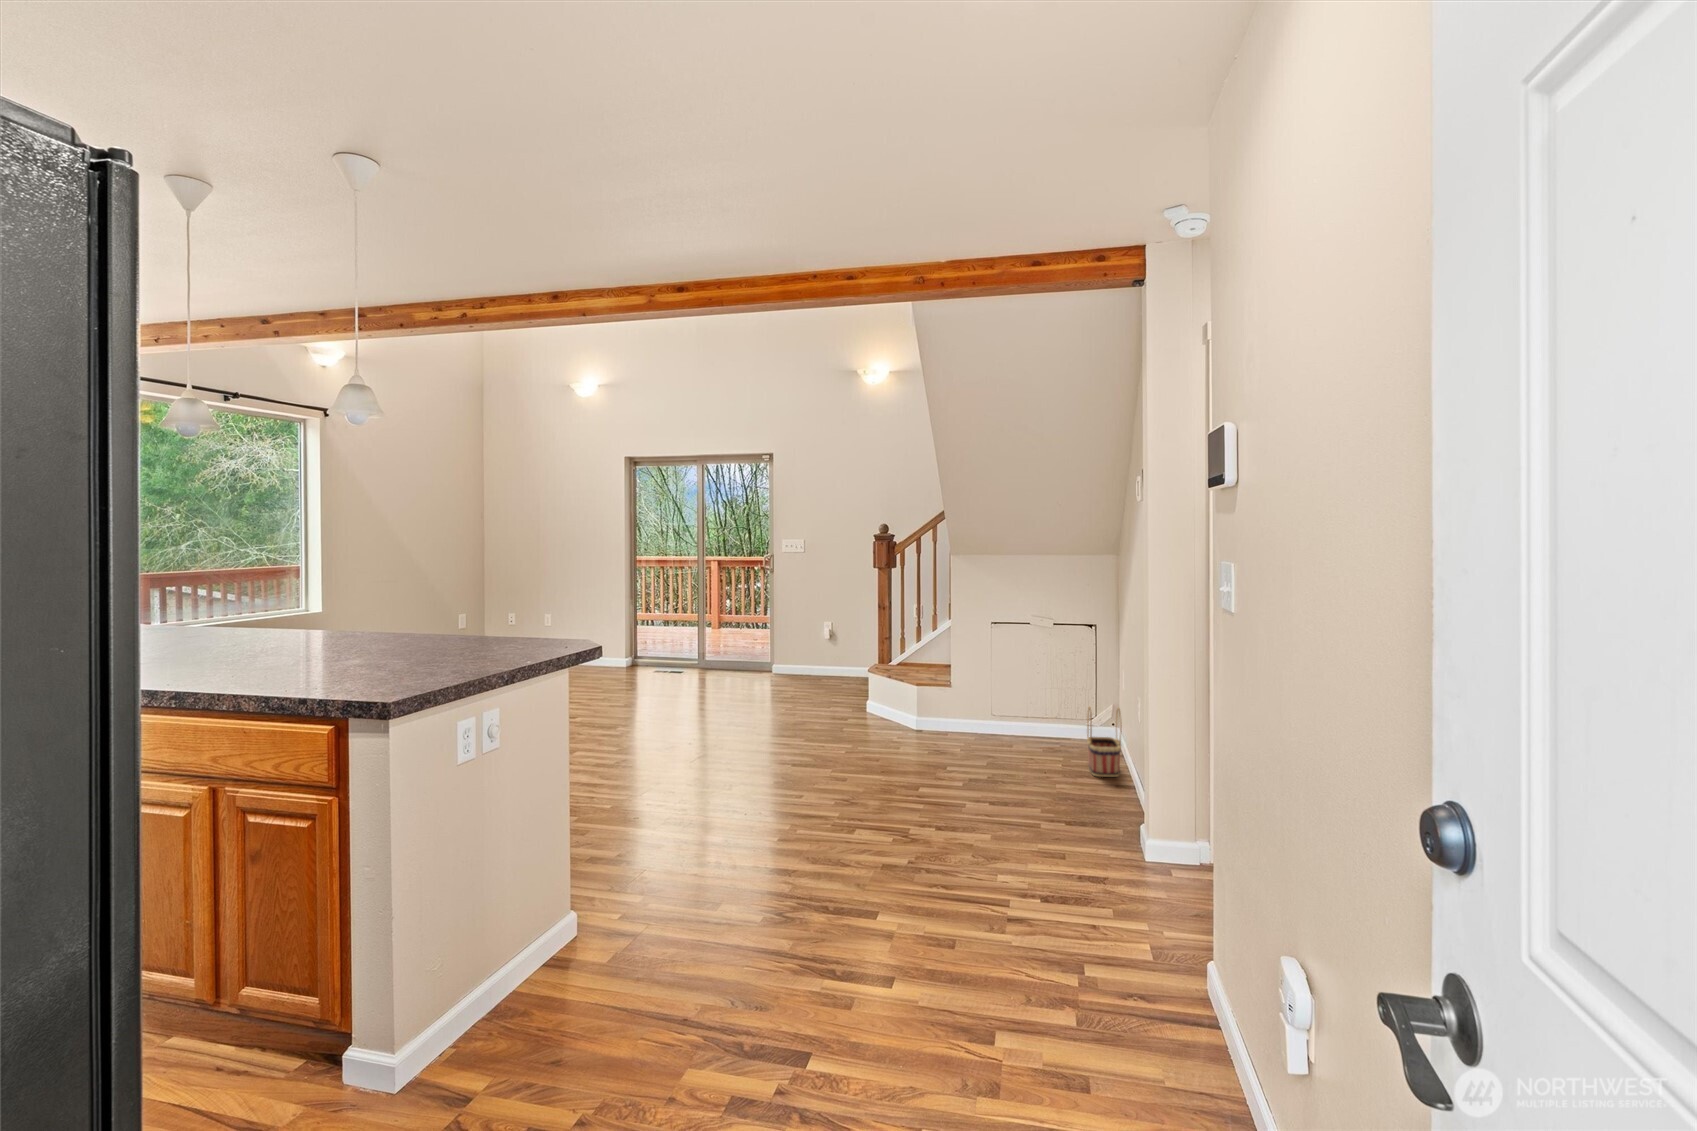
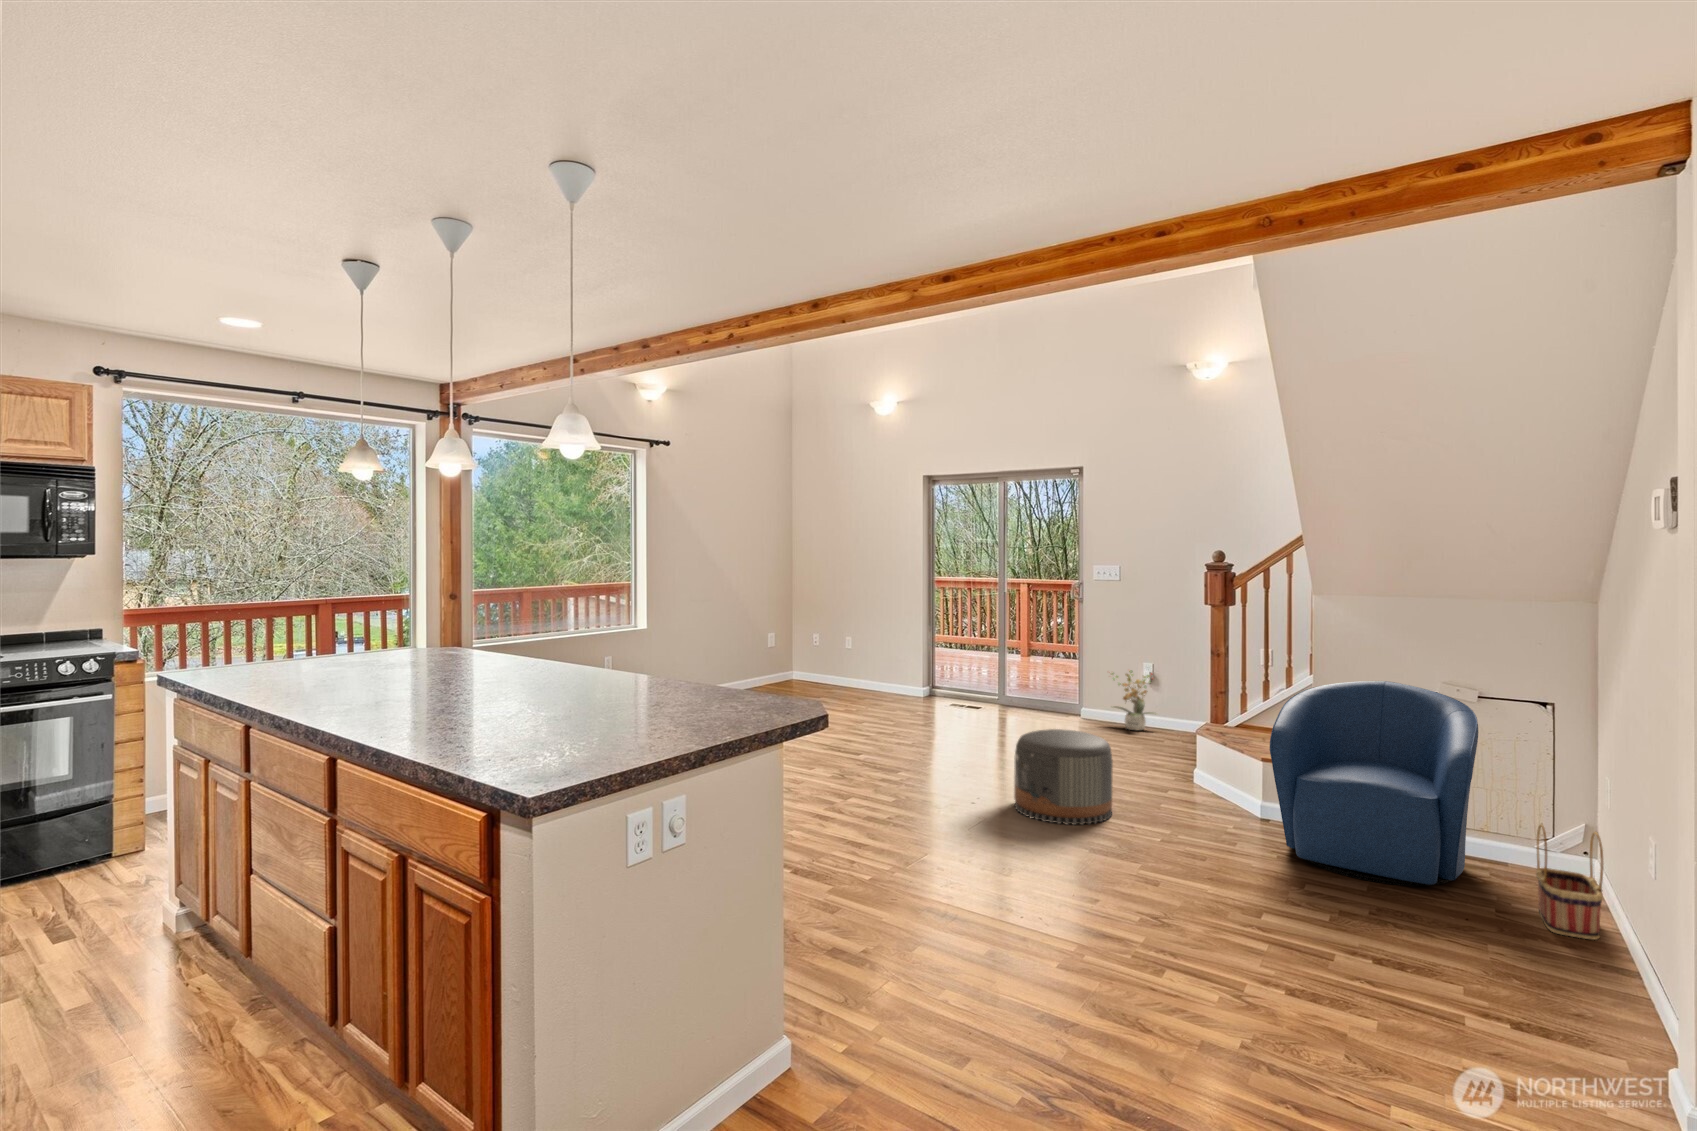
armchair: none [924,620,1056,762] -> present [1270,681,1478,886]
potted plant: none [795,629,838,681] -> present [1111,671,1154,730]
pouf: none [728,675,808,750] -> present [1014,729,1113,825]

